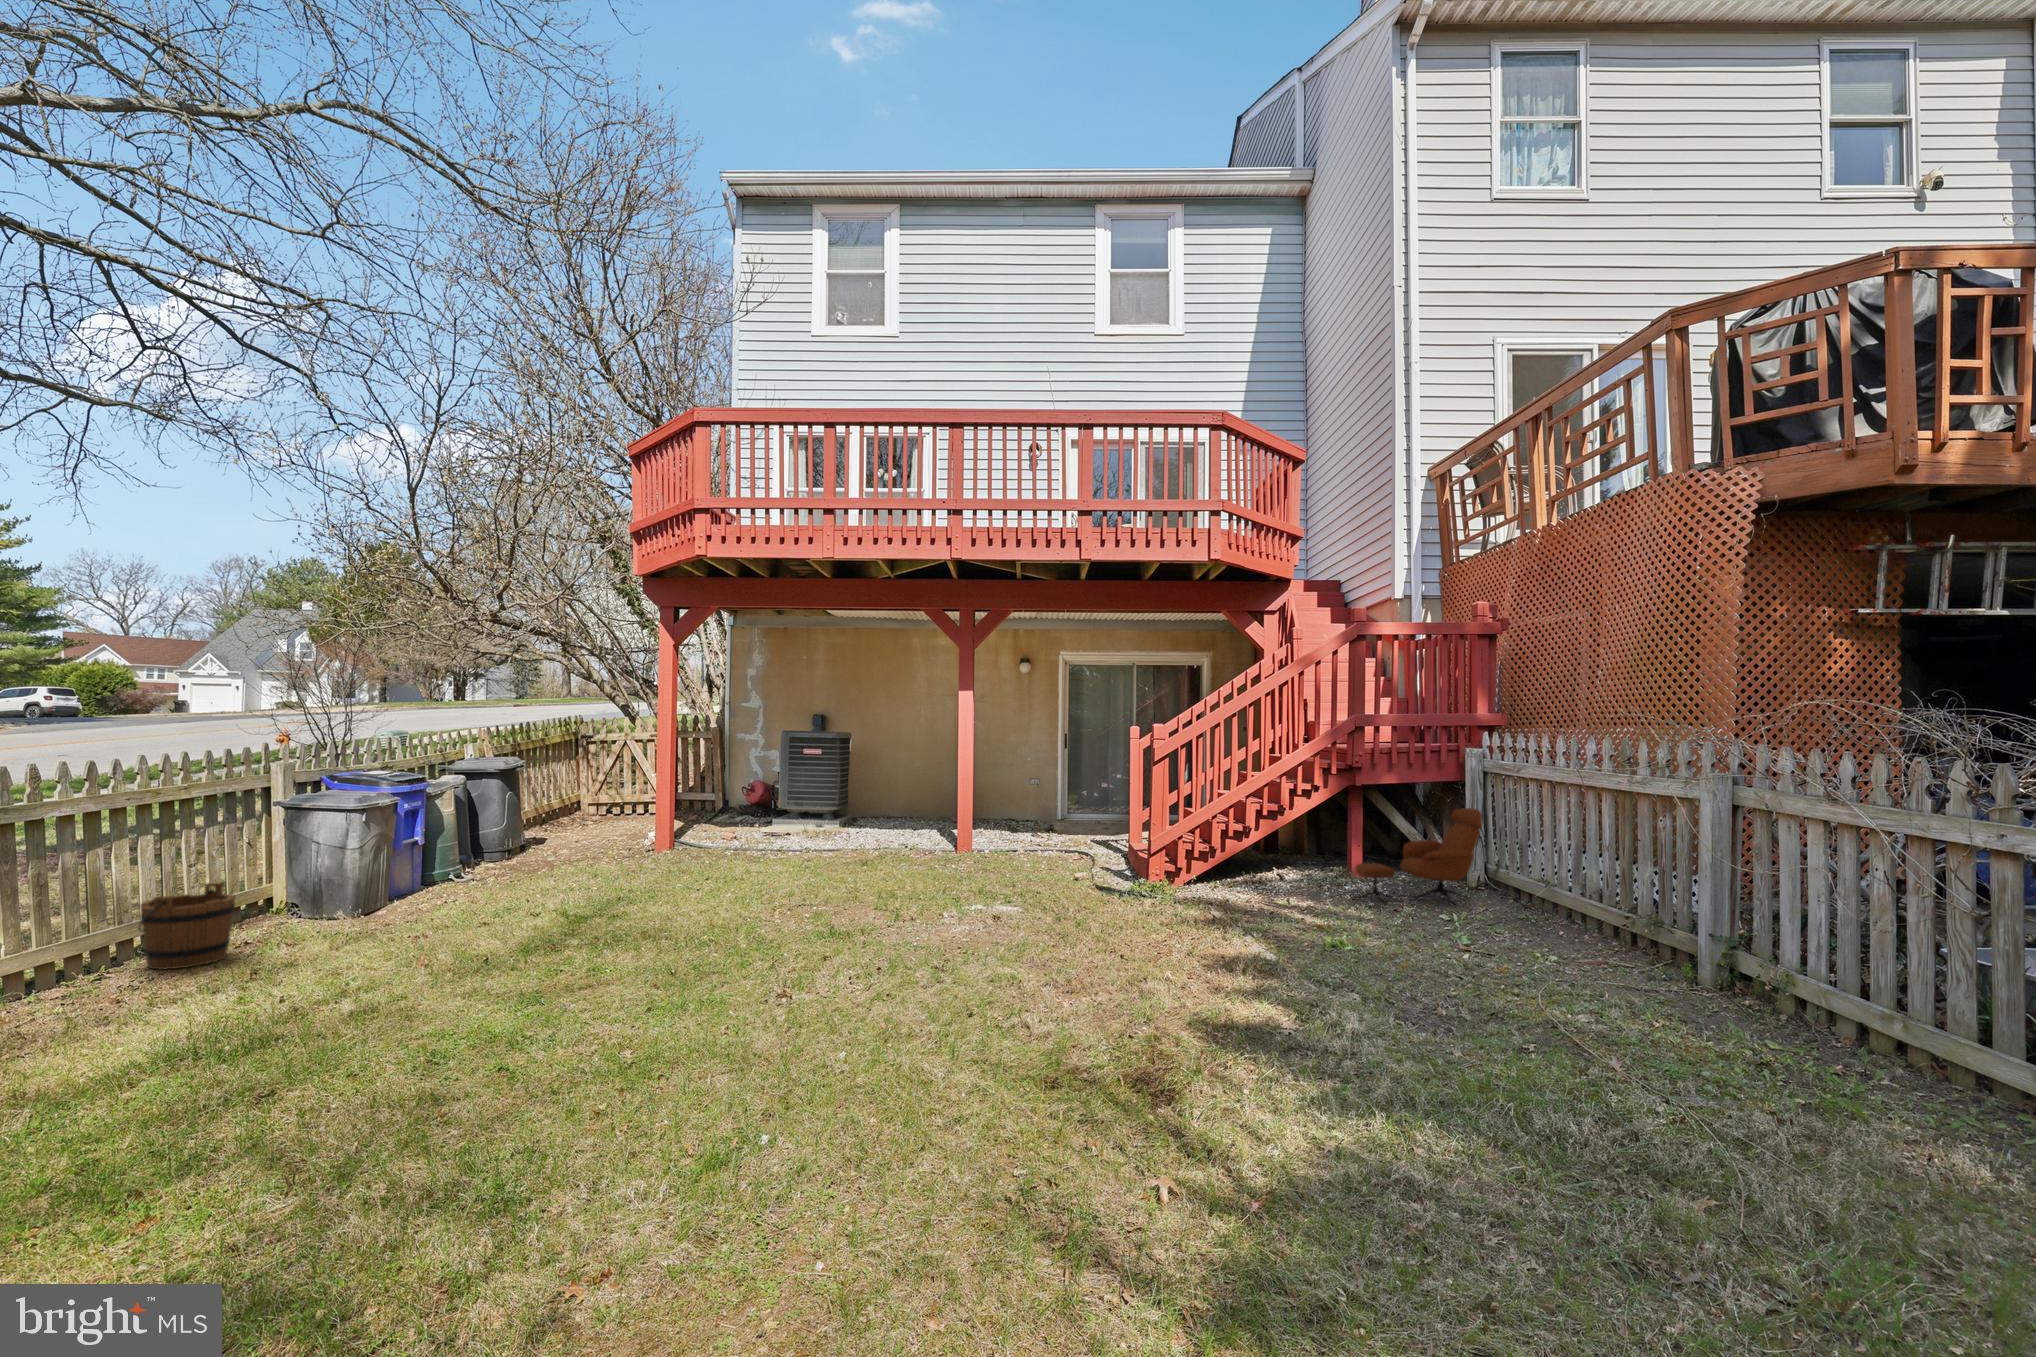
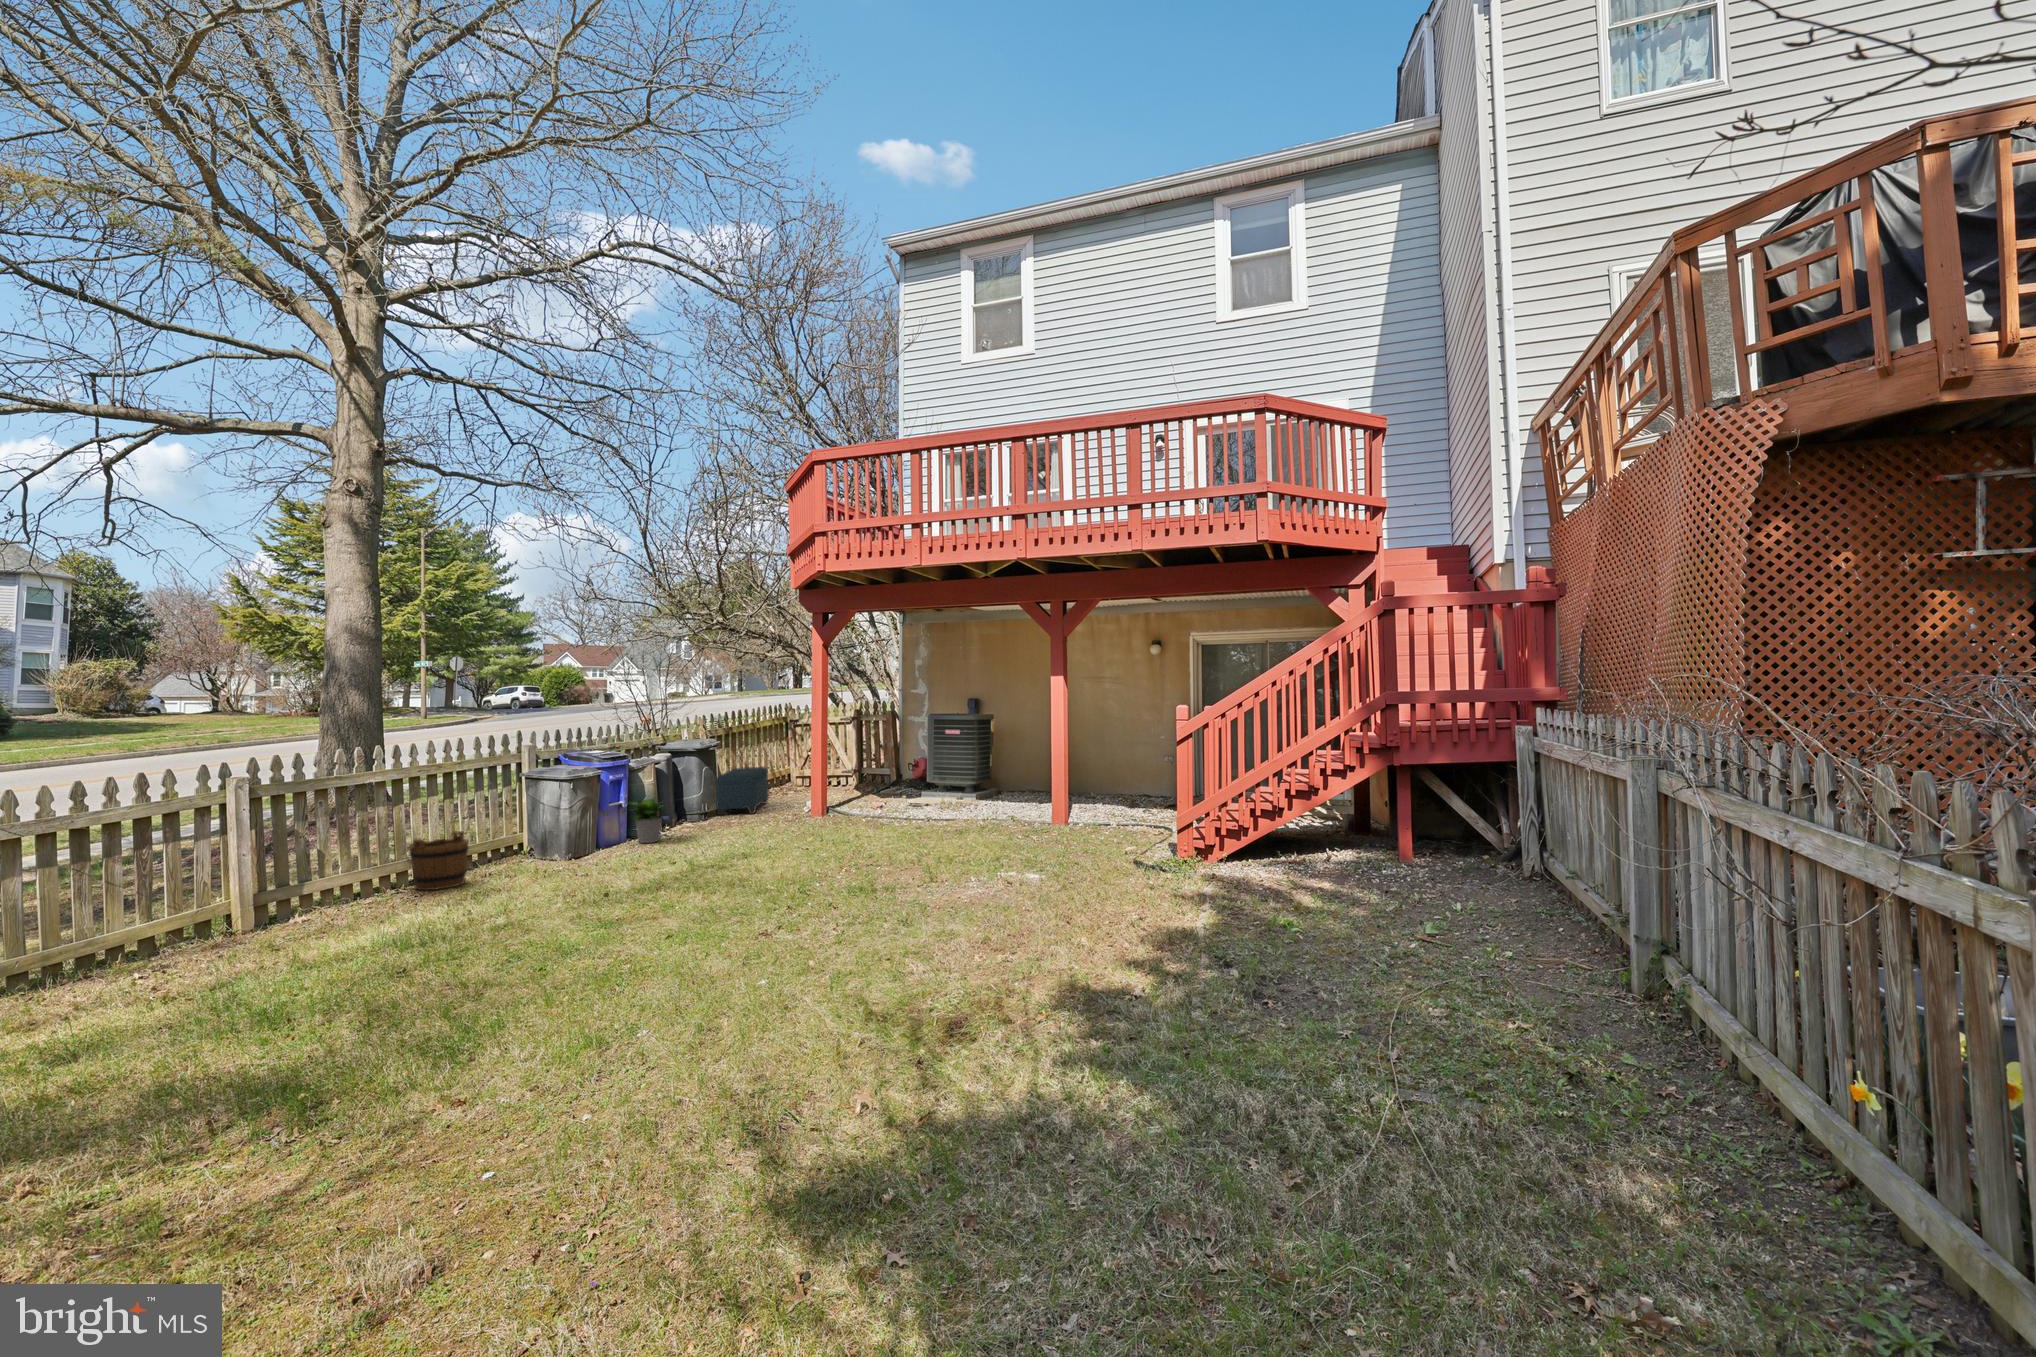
bench: none [519,793,573,854] -> present [716,767,769,815]
lounge chair: present [1355,808,1482,904] -> none [1384,787,1528,890]
potted plant: none [416,834,493,892] -> present [627,799,662,843]

